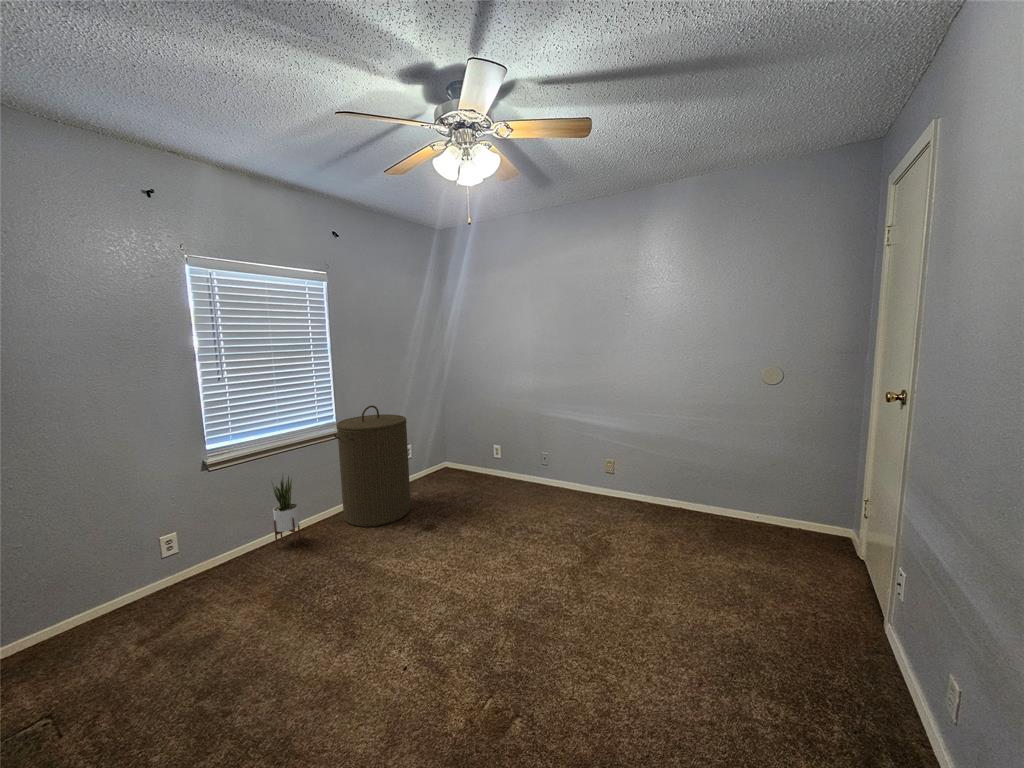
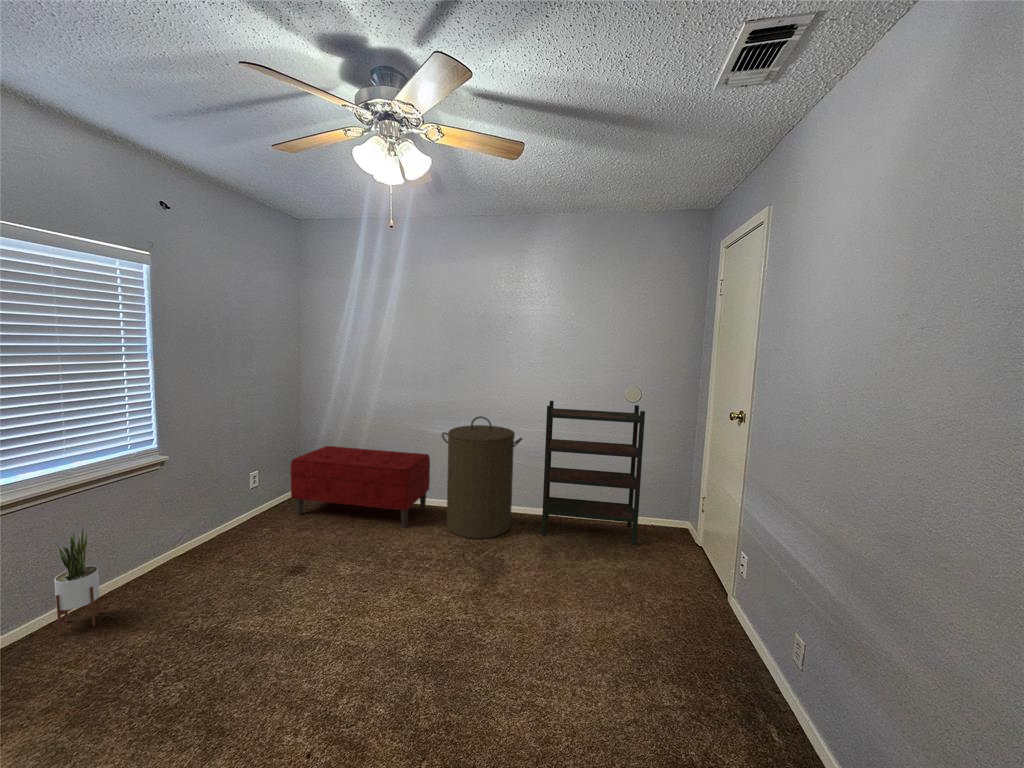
bookshelf: none [655,384,777,547] -> present [542,401,645,545]
laundry hamper: present [334,405,411,527] -> present [442,416,522,539]
bench: none [432,427,548,502] -> present [290,446,430,528]

